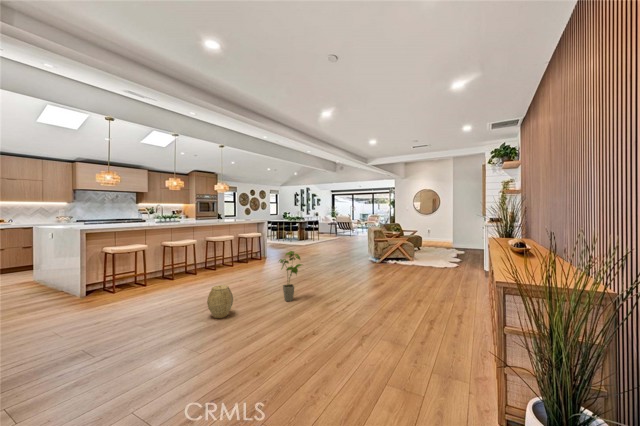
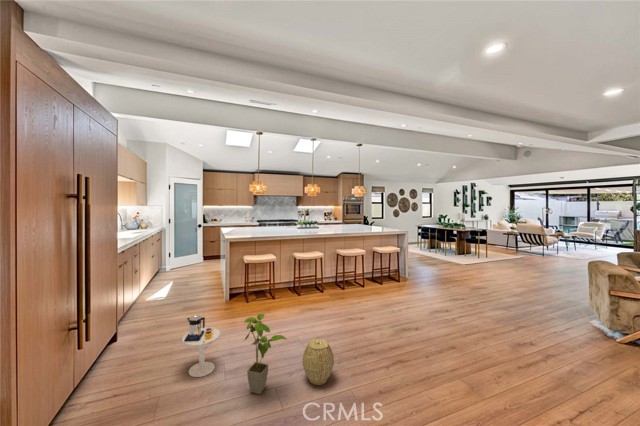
house plant: present [279,251,302,301] -> present [245,314,286,394]
side table: none [78,284,121,341] -> present [182,316,220,377]

